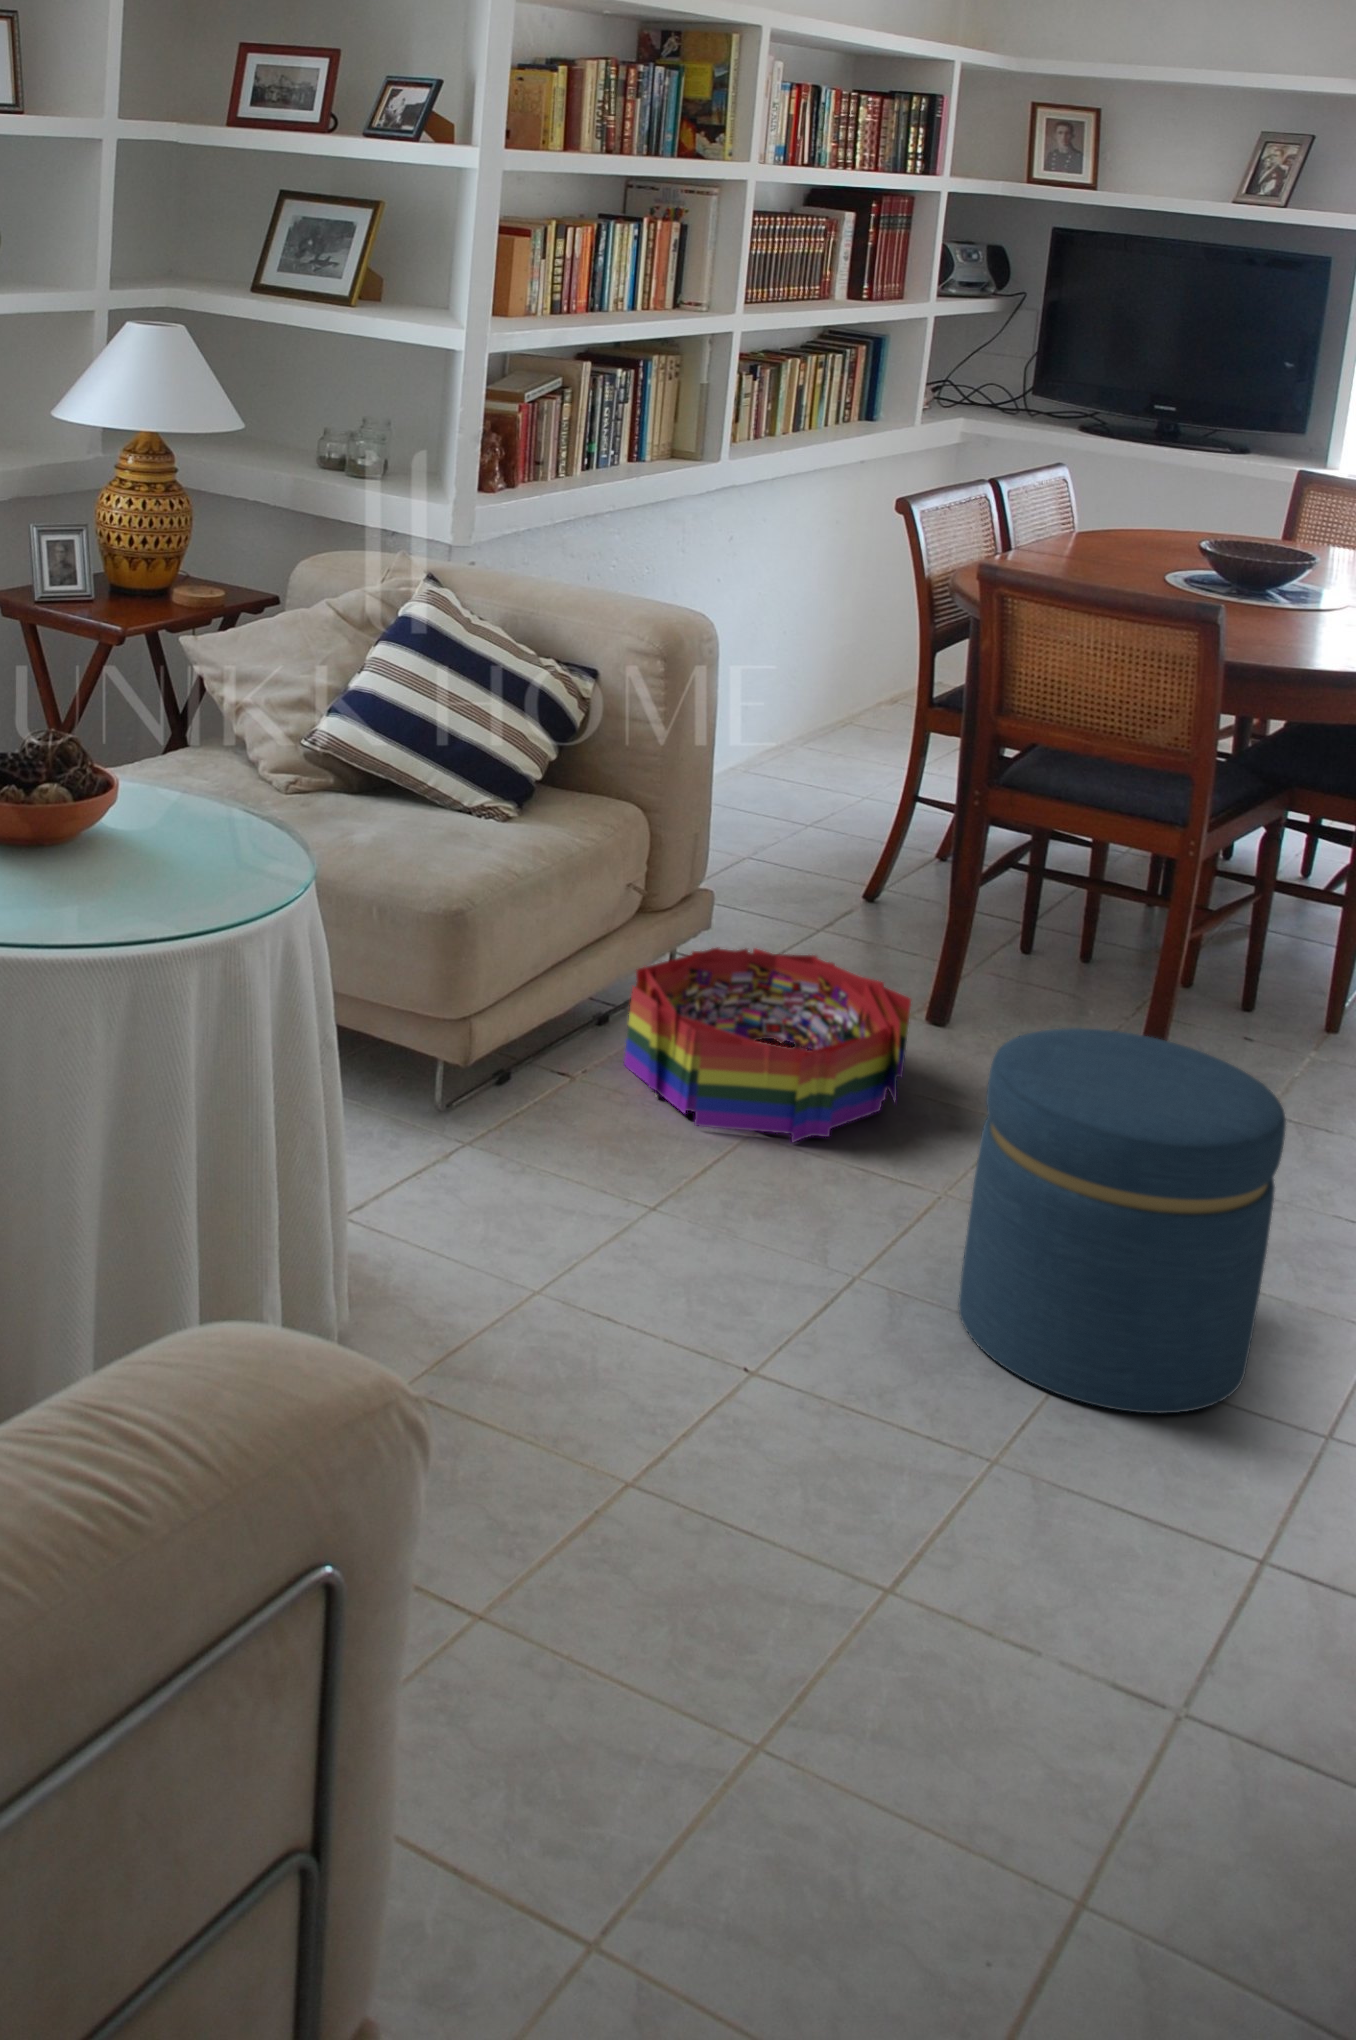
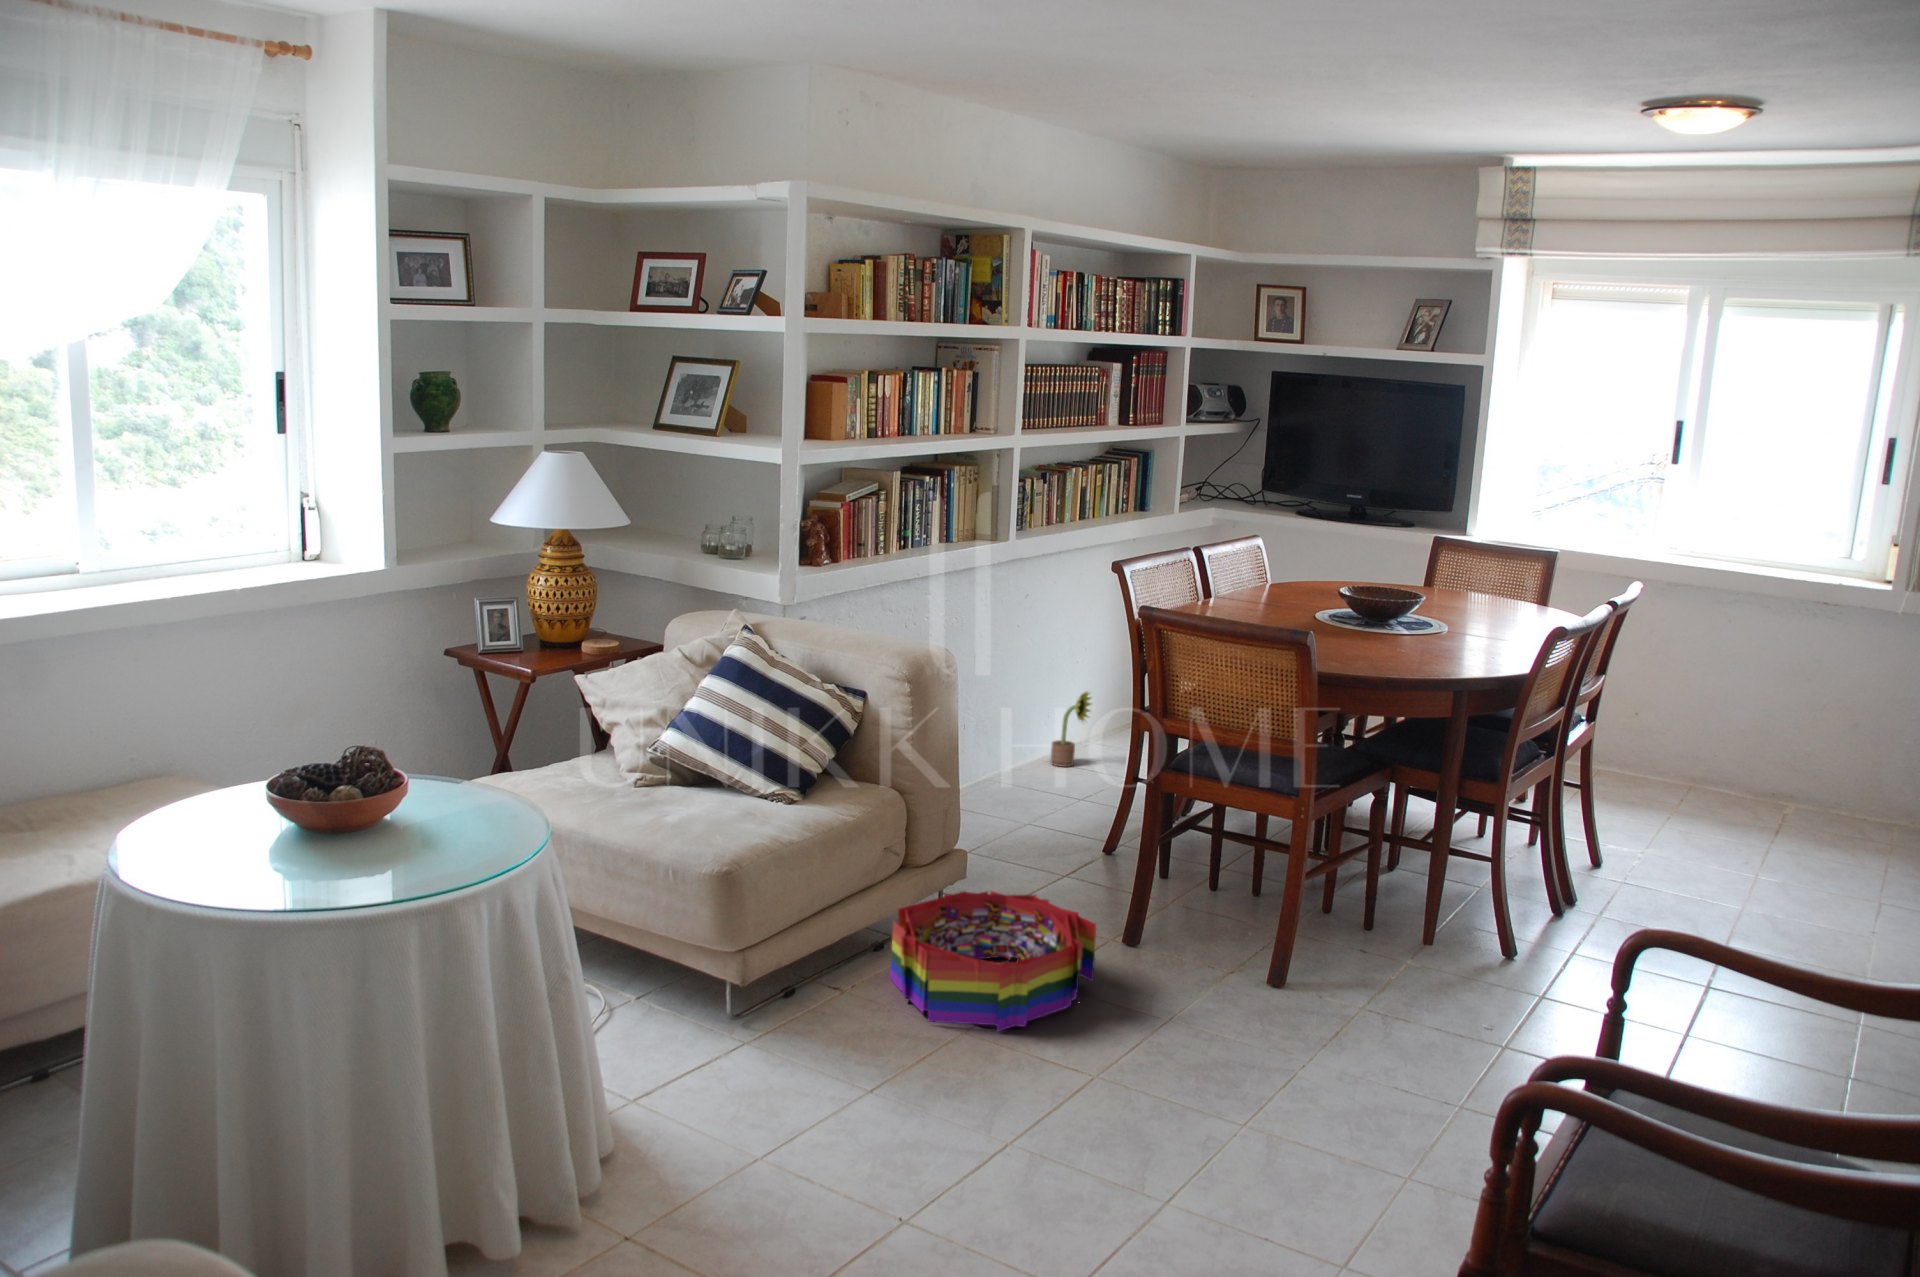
decorative plant: none [747,667,810,773] -> present [1051,692,1091,767]
ottoman: present [958,1028,1286,1414] -> none [1084,940,1305,1223]

